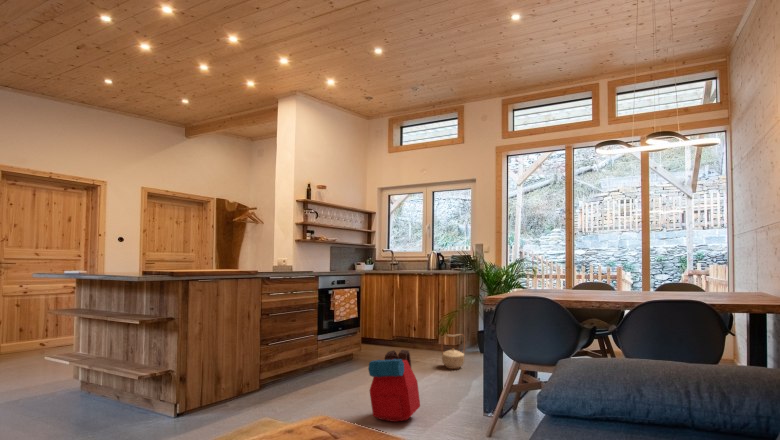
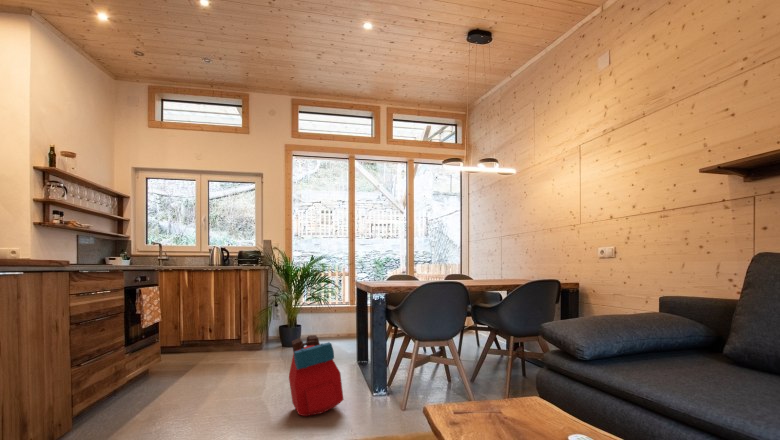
basket: present [441,334,465,369] -> none [264,322,287,359]

